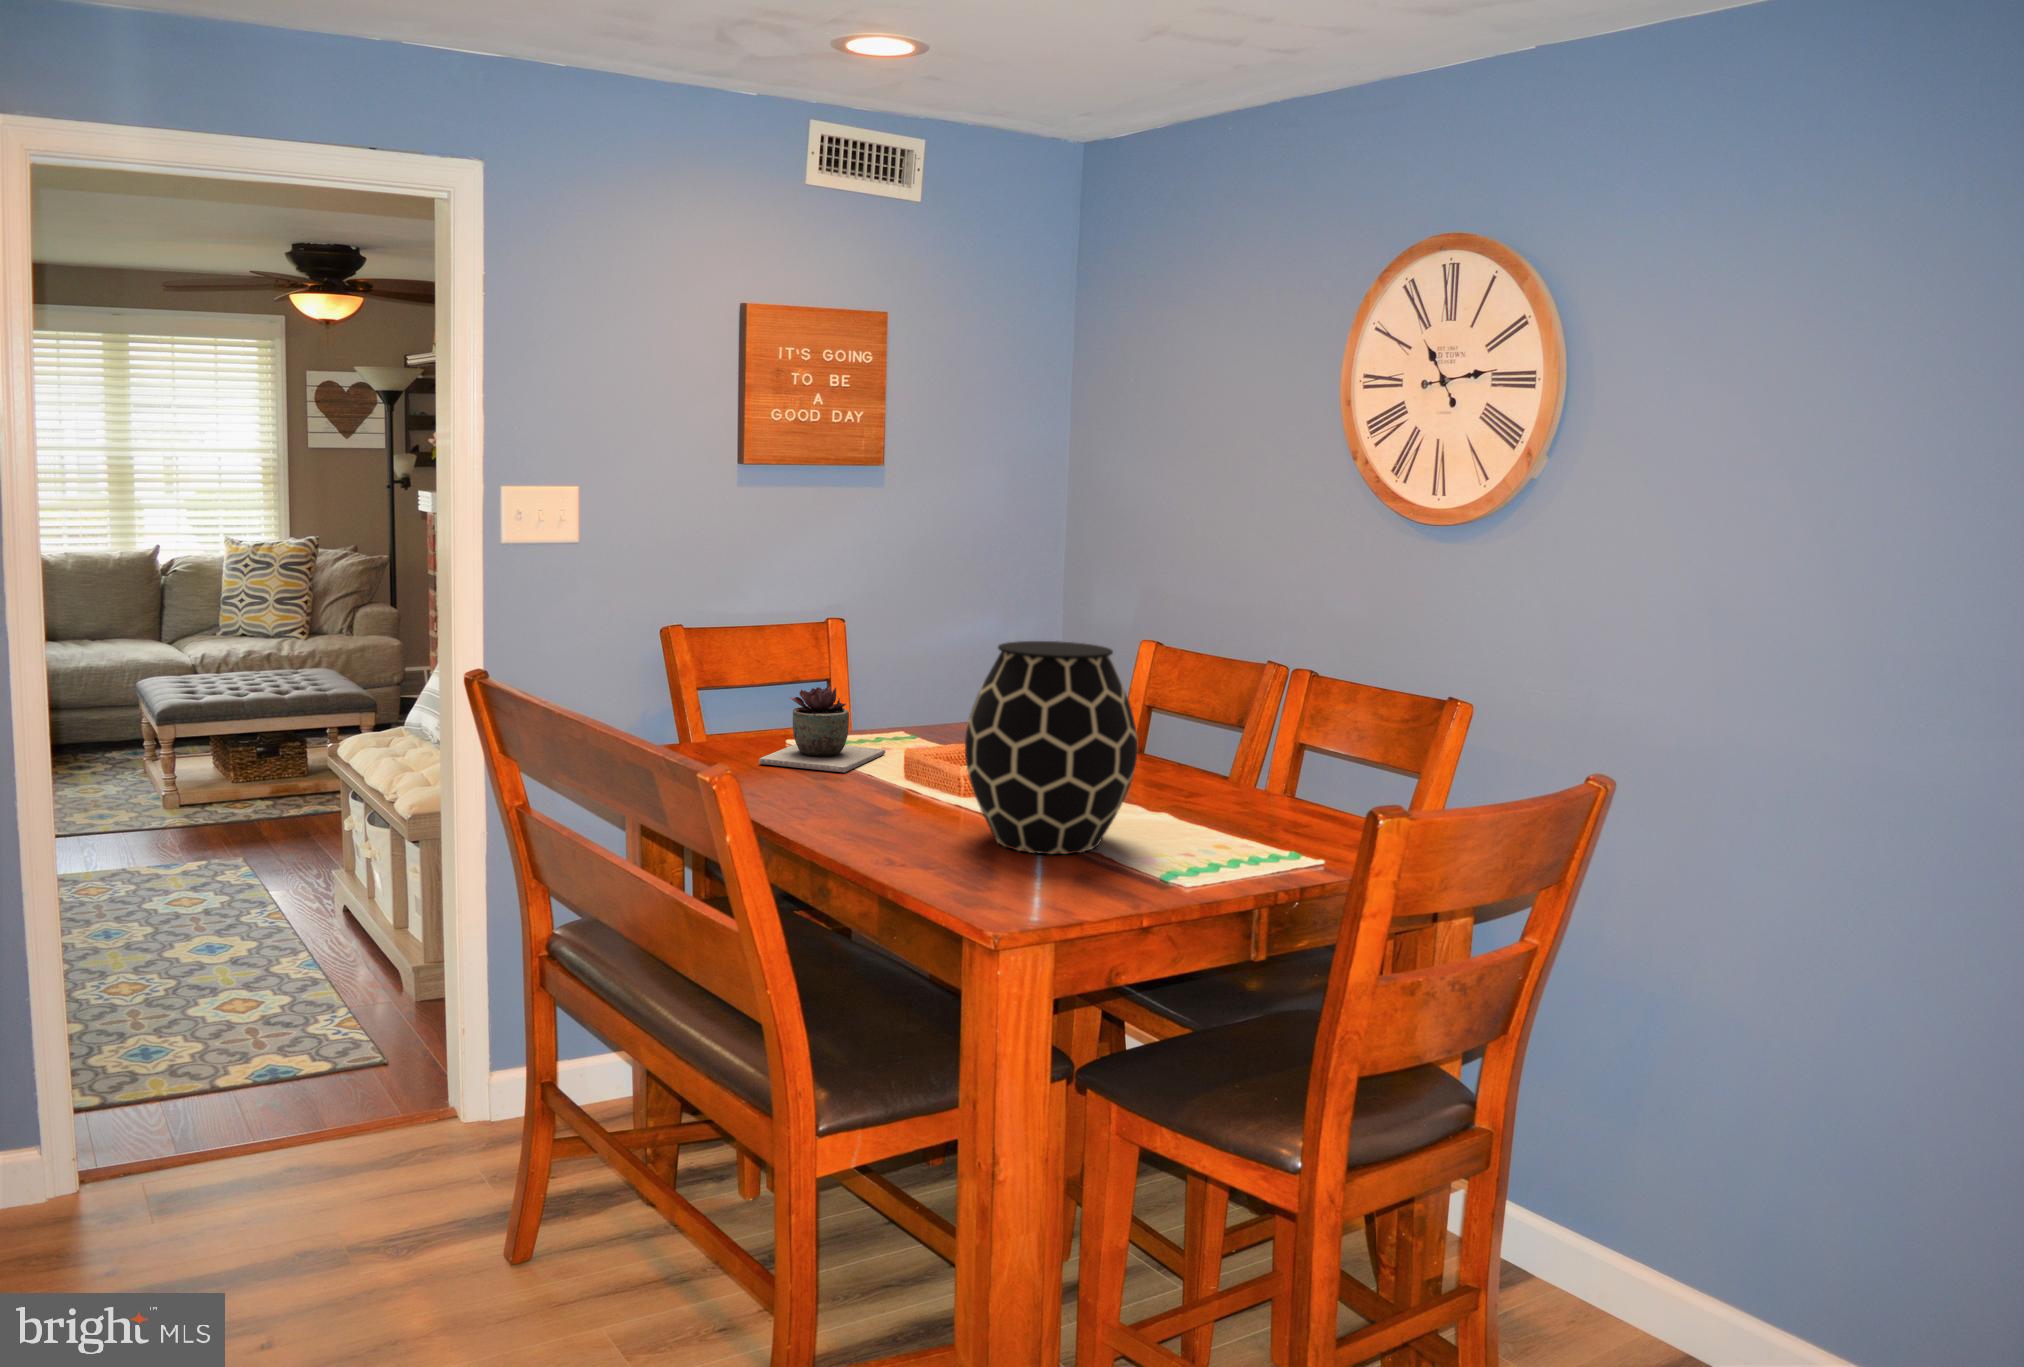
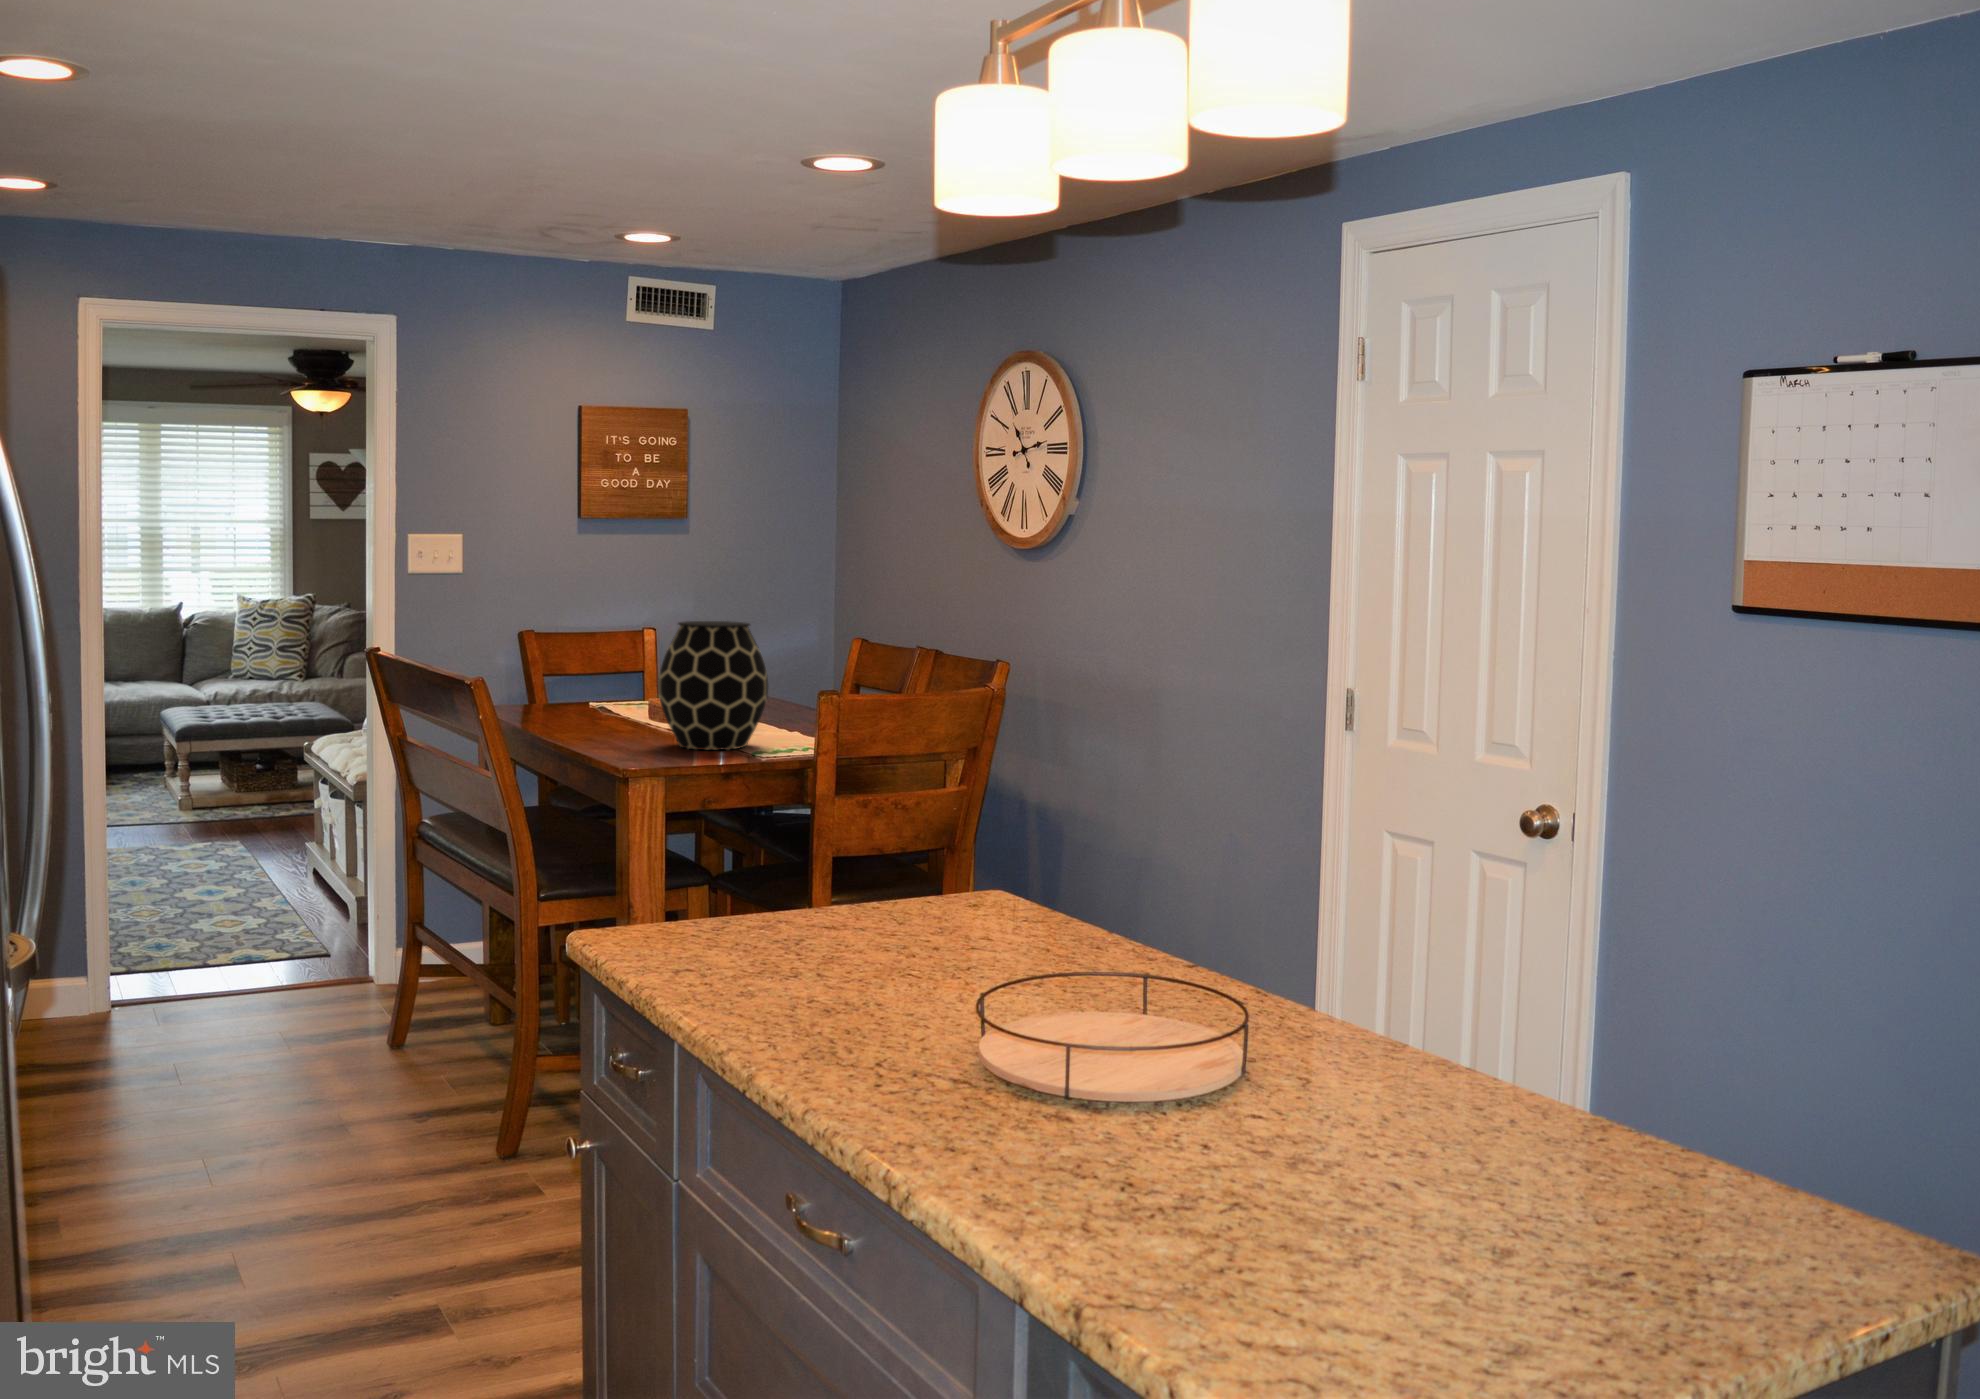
succulent plant: present [759,687,885,772] -> none [566,665,659,720]

